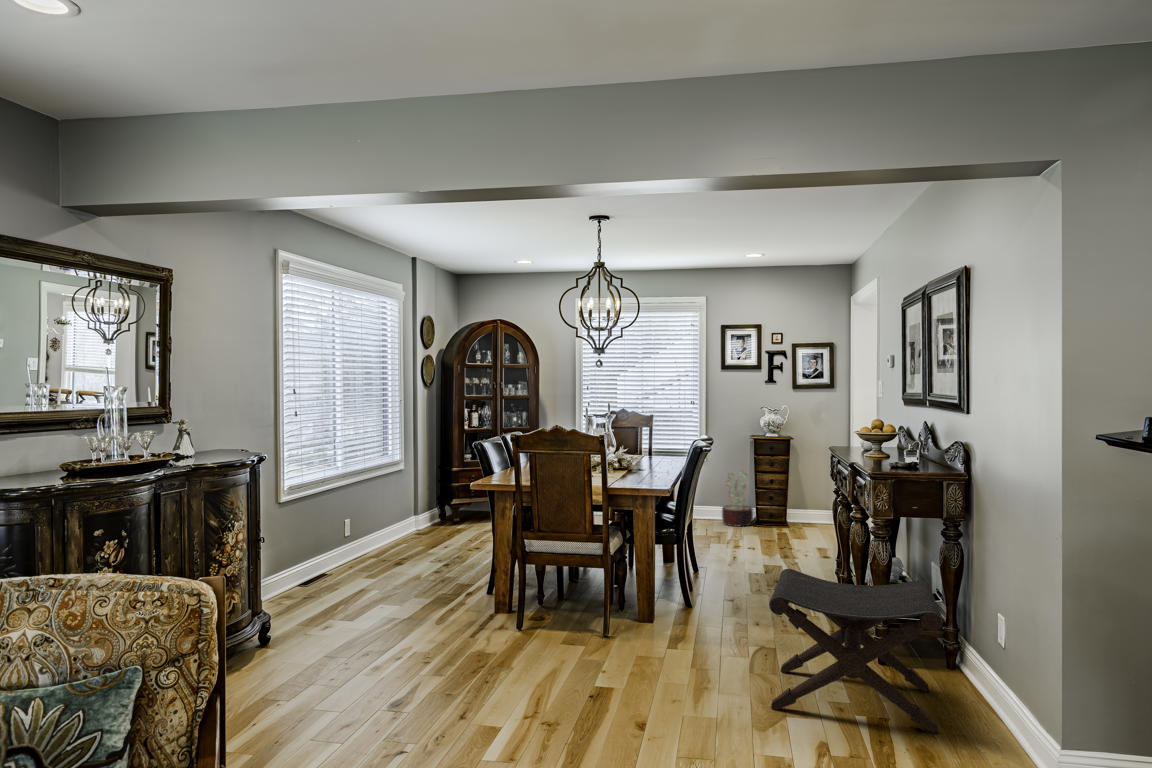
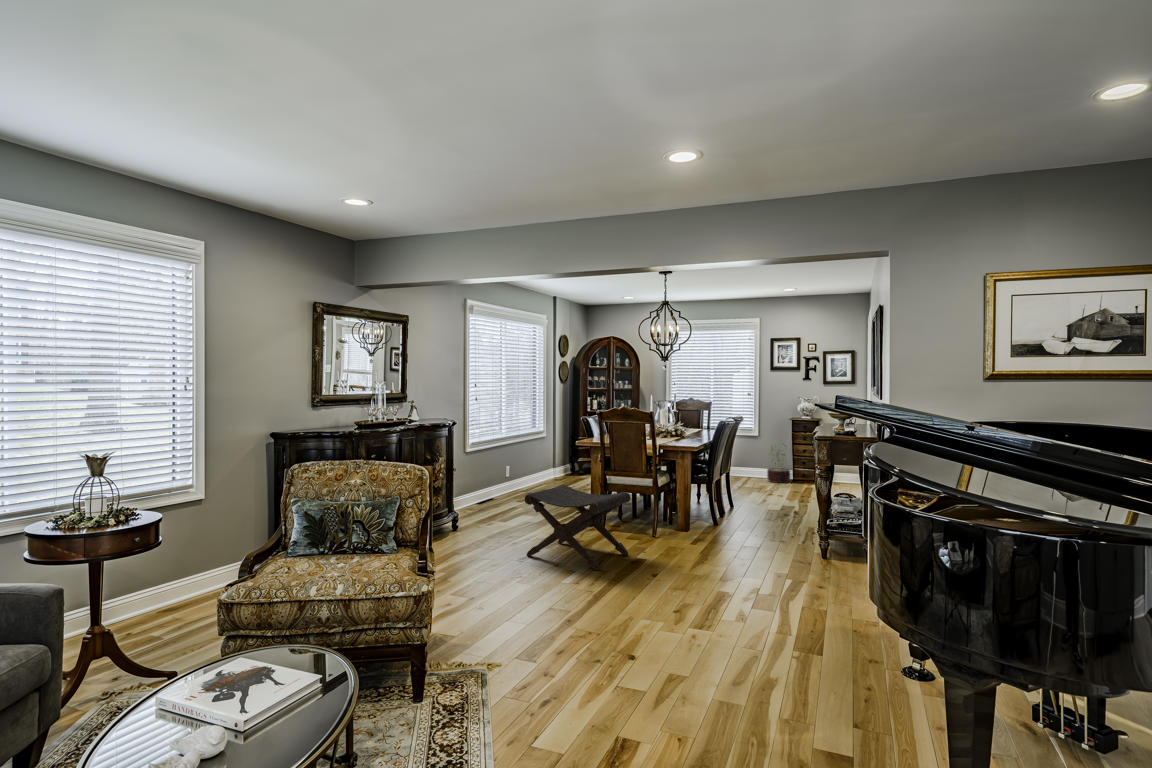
footstool: present [769,569,943,733] -> present [525,485,630,570]

